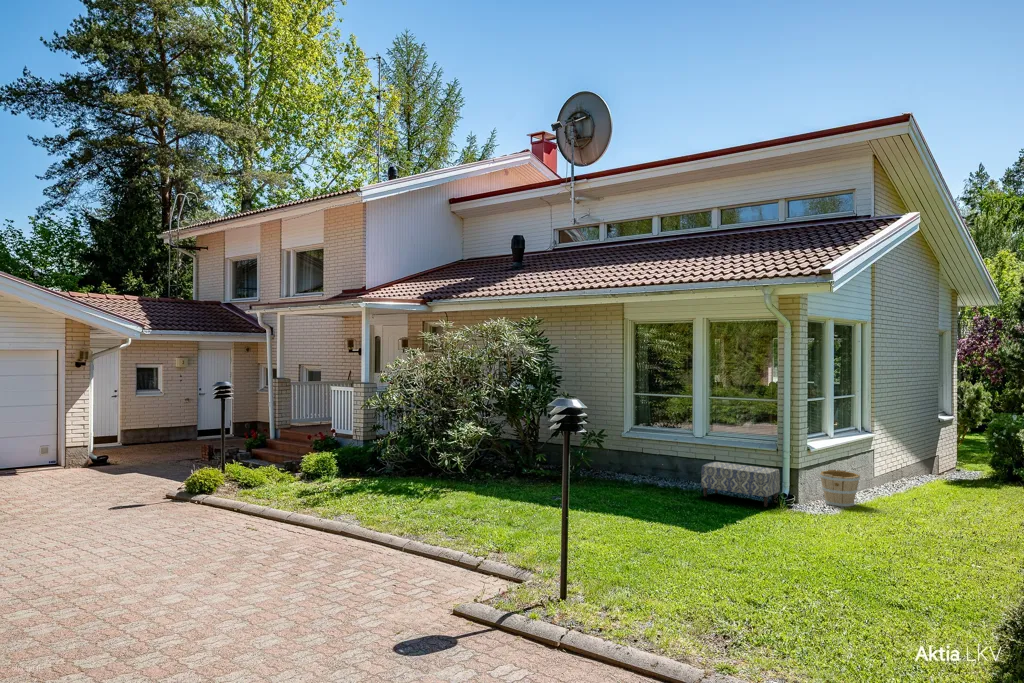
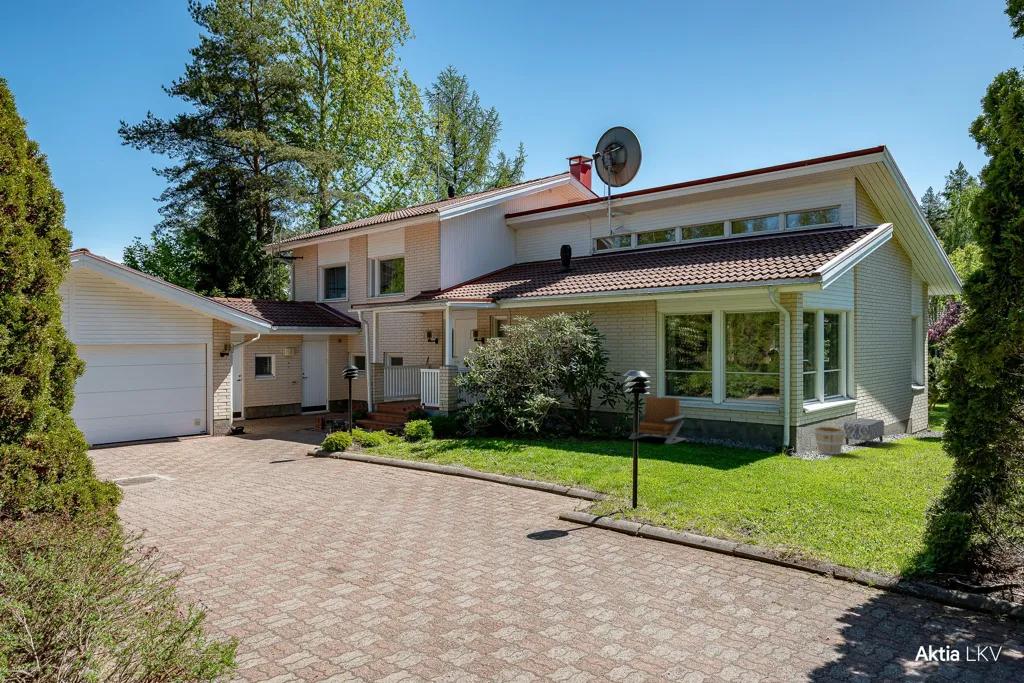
lounge chair: none [585,427,660,491] -> present [629,397,686,444]
bench: present [701,462,780,507] -> present [844,418,884,447]

